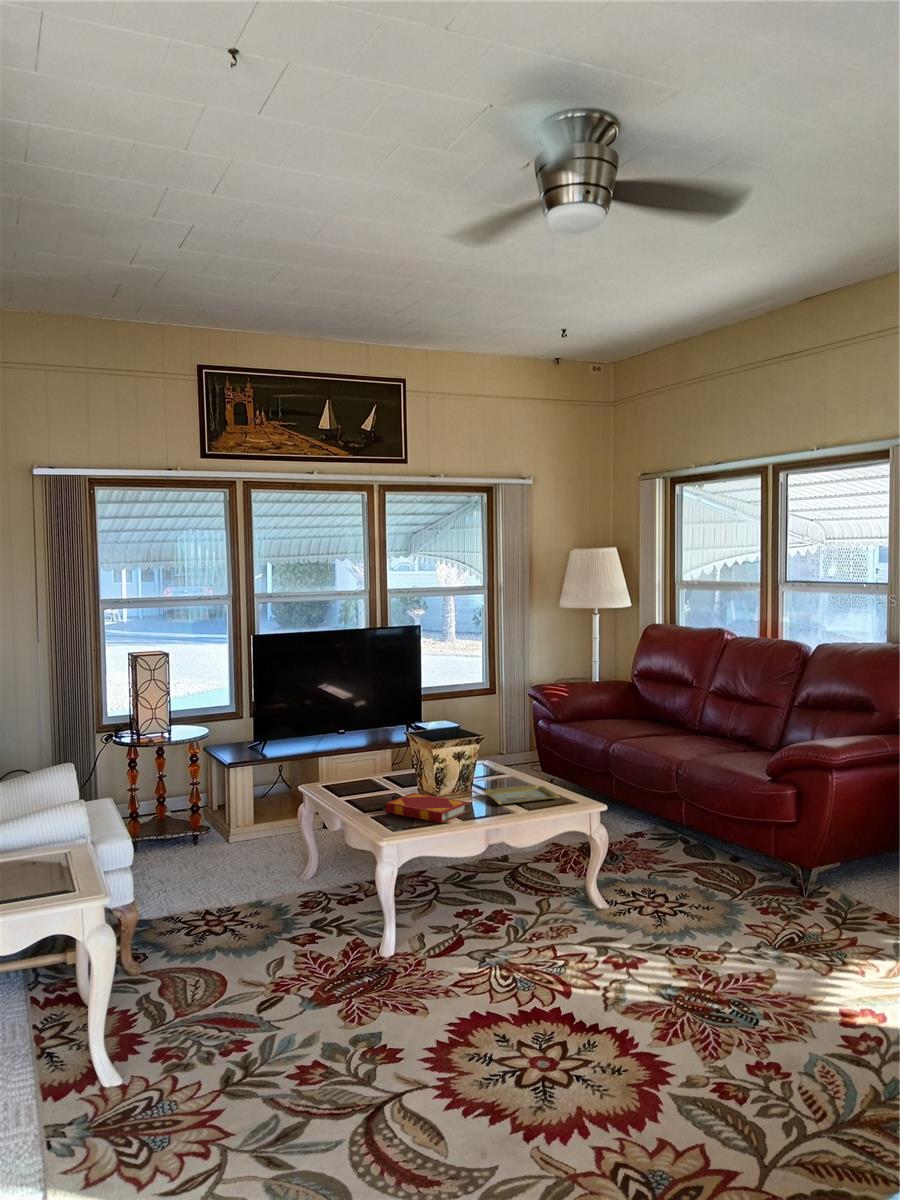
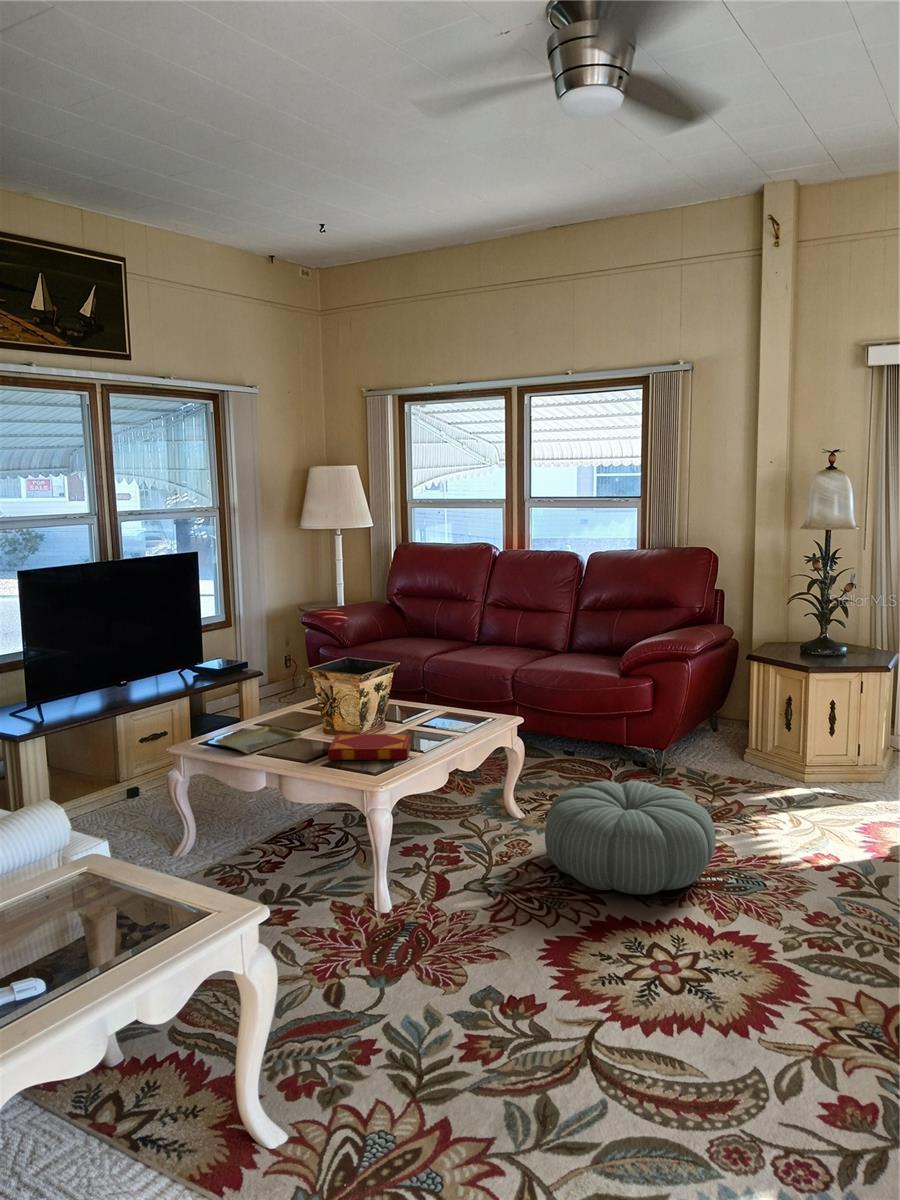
tray: present [484,785,559,805] -> present [215,726,301,753]
pouf: none [550,883,730,1009] -> present [545,781,716,895]

